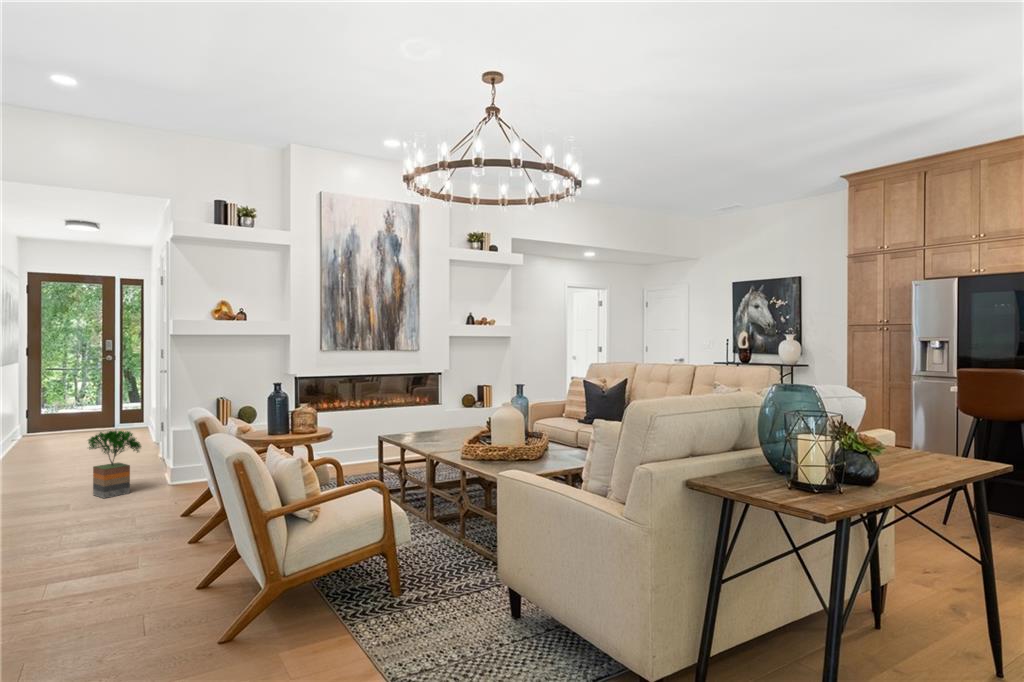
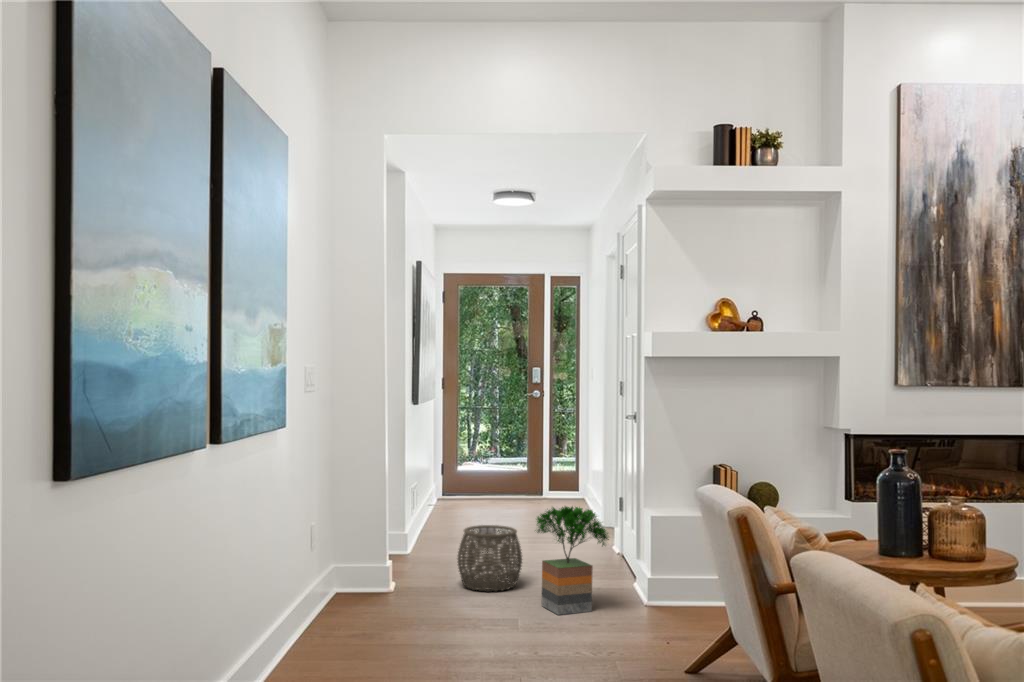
woven basket: none [26,449,81,493] -> present [457,525,522,591]

